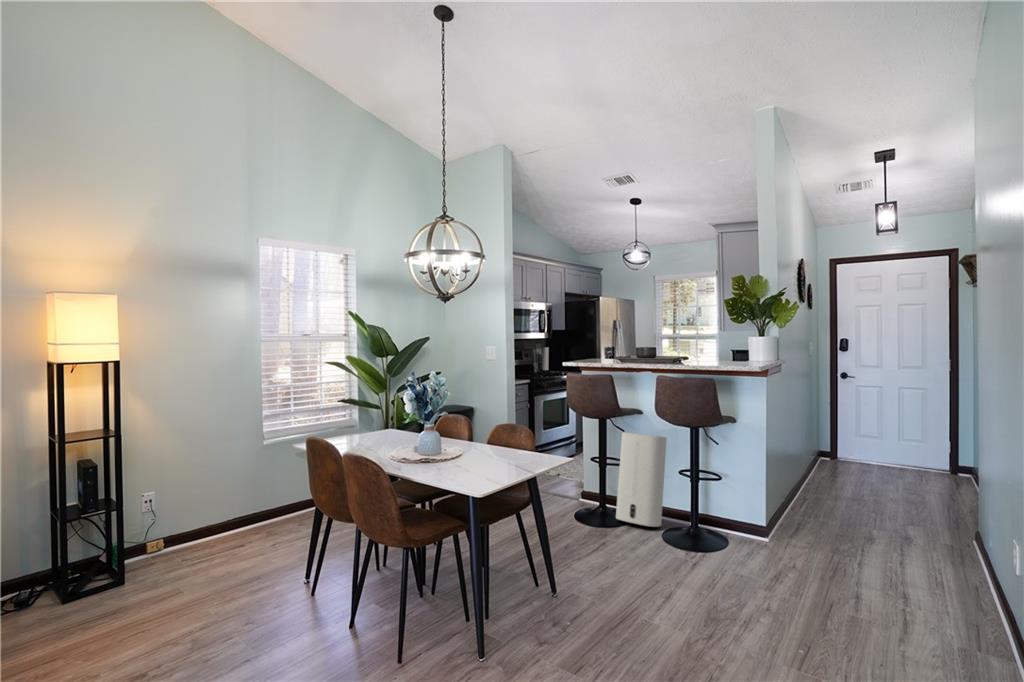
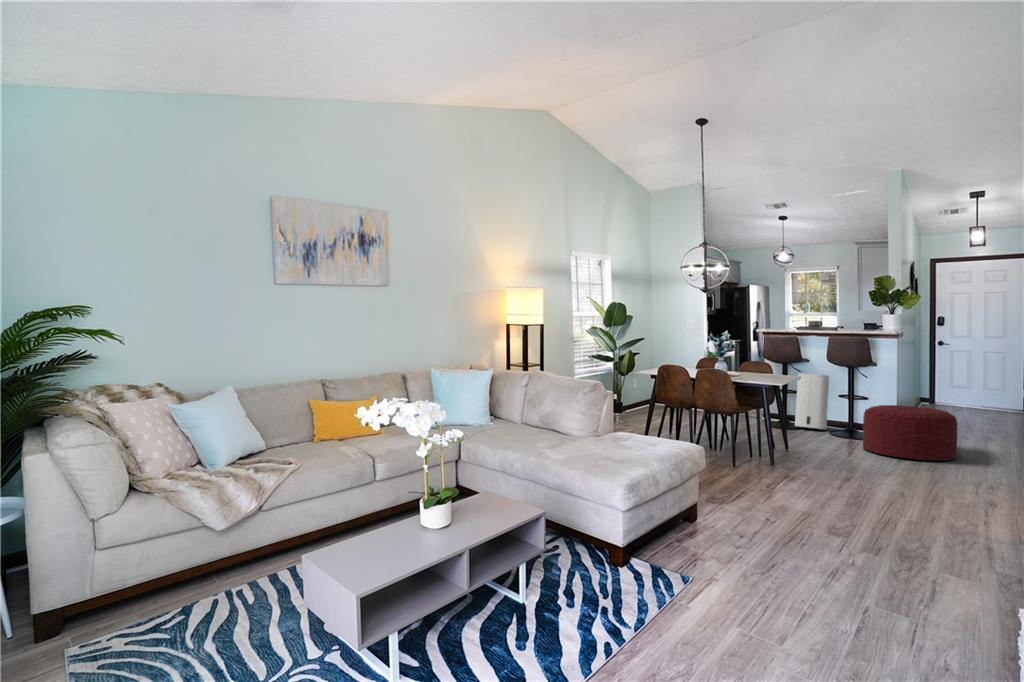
ottoman: none [695,503,858,639] -> present [863,405,958,461]

